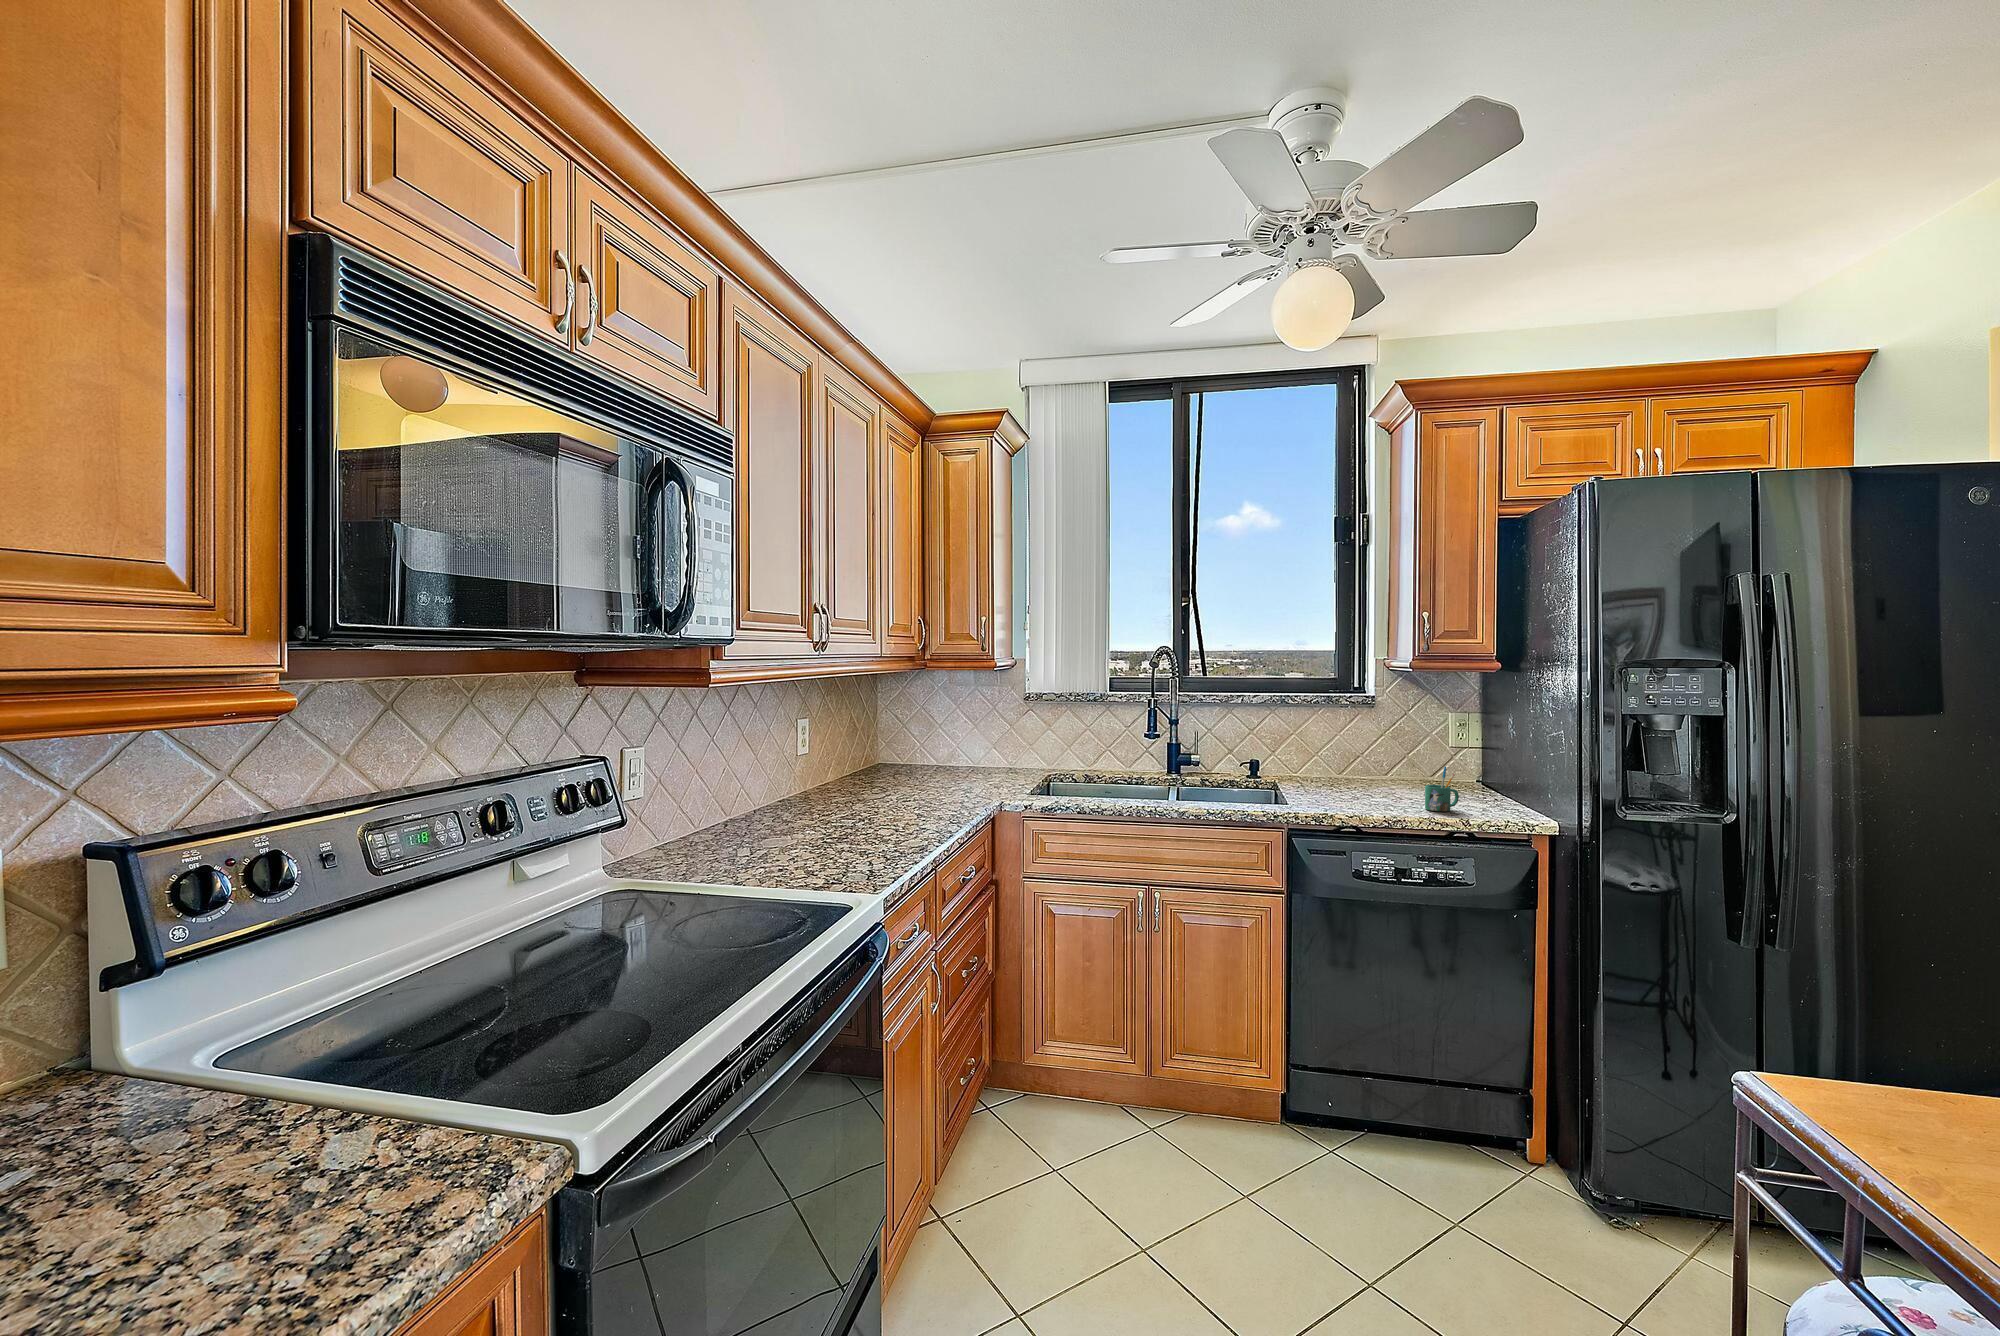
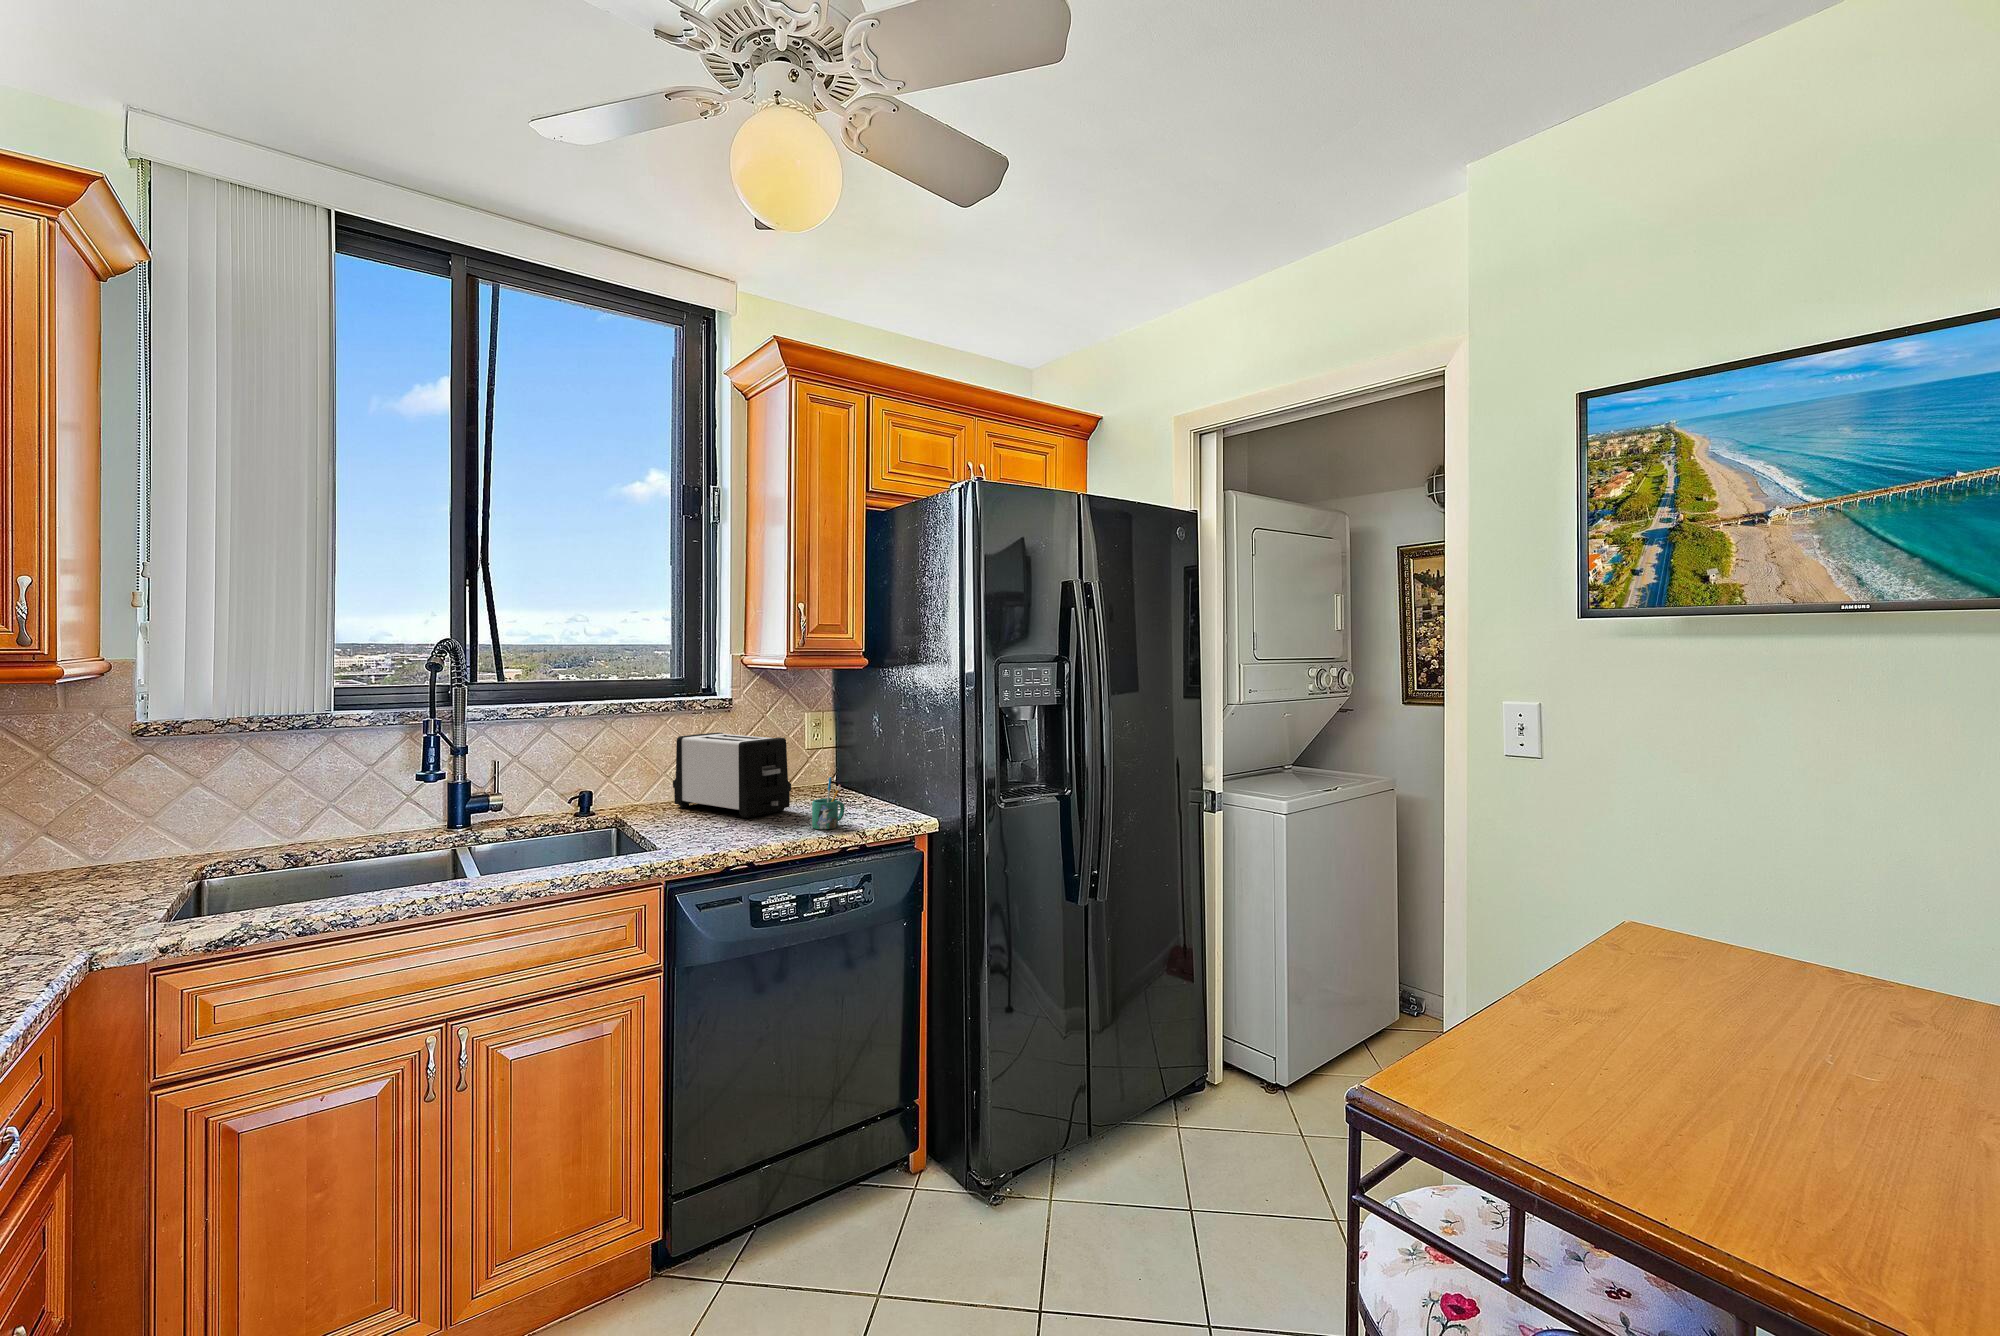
toaster: none [1322,723,1419,795] -> present [673,733,791,818]

